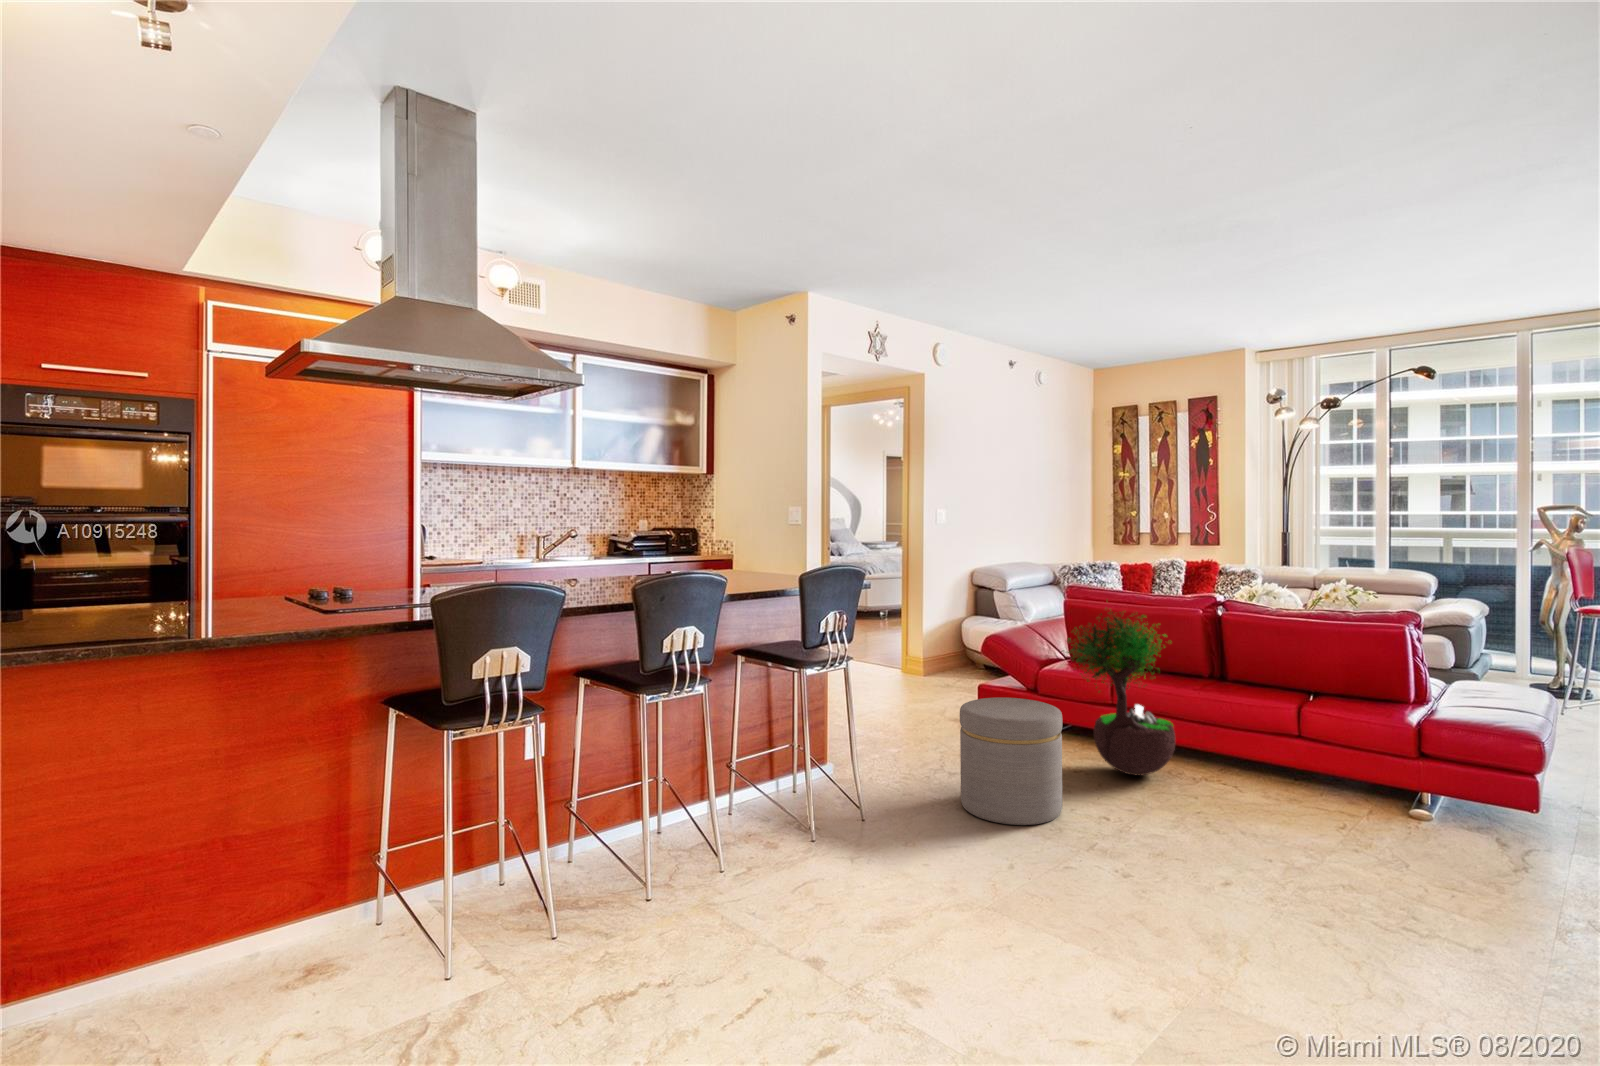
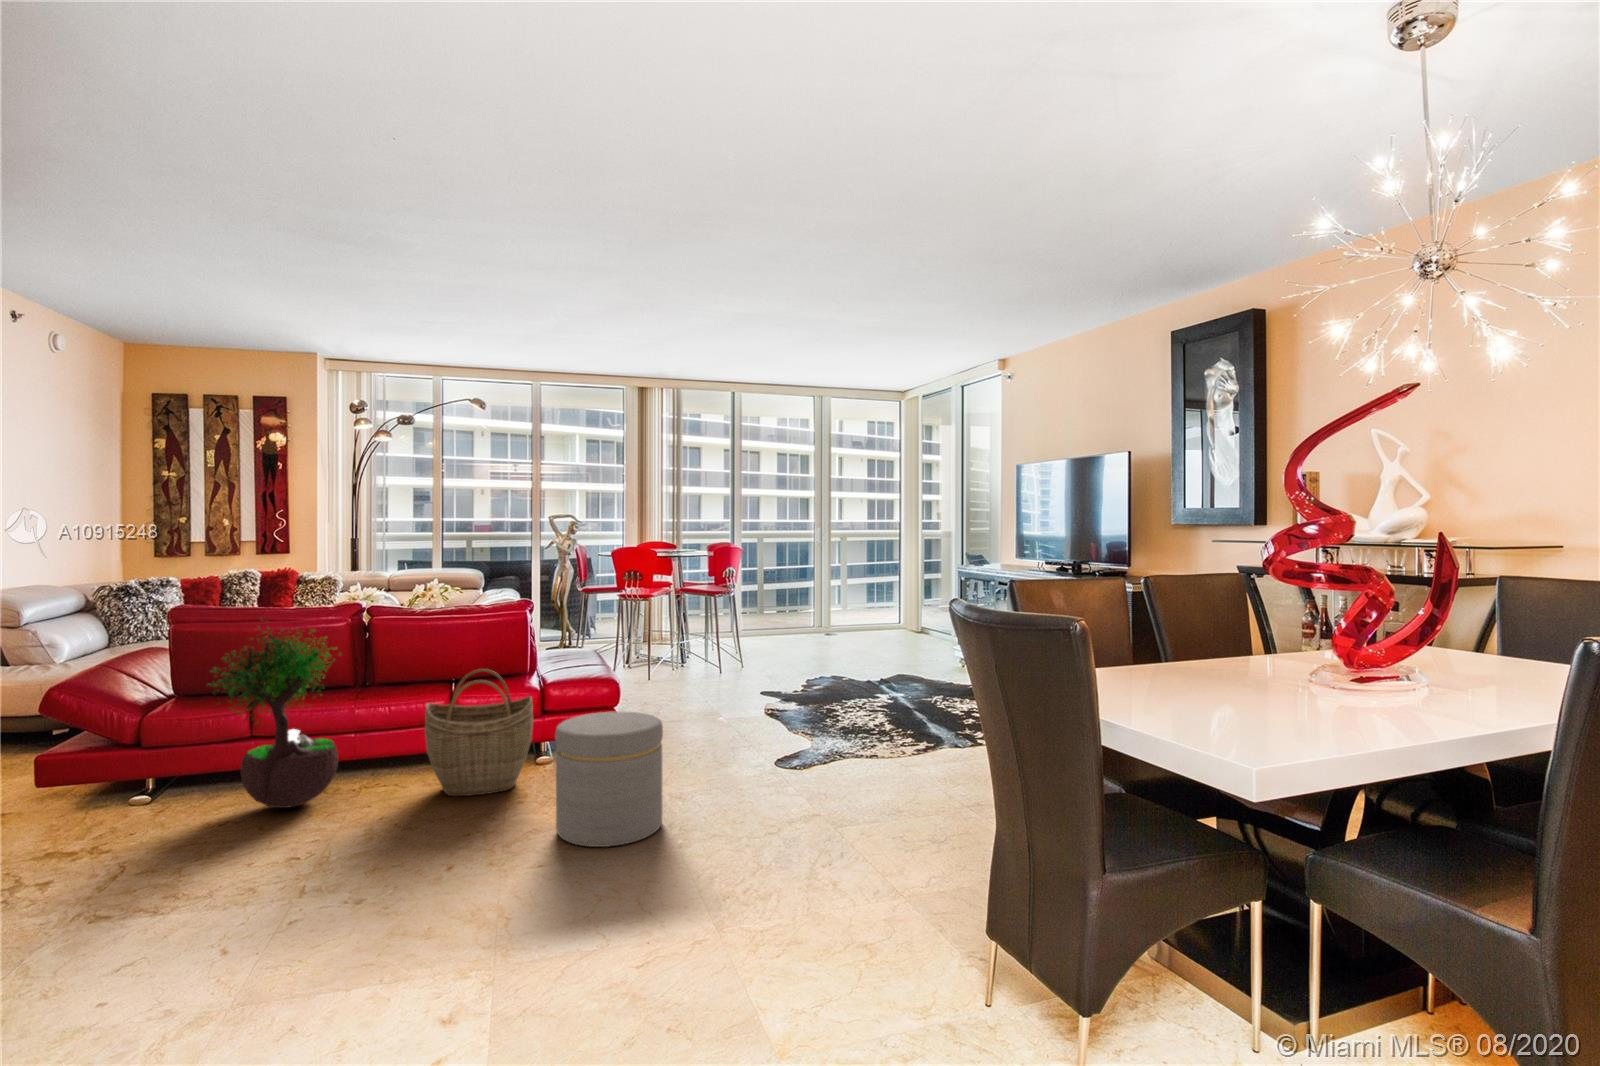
woven basket: none [1255,682,1393,831] -> present [425,669,533,796]
ottoman: present [960,698,1062,825] -> present [555,711,663,847]

